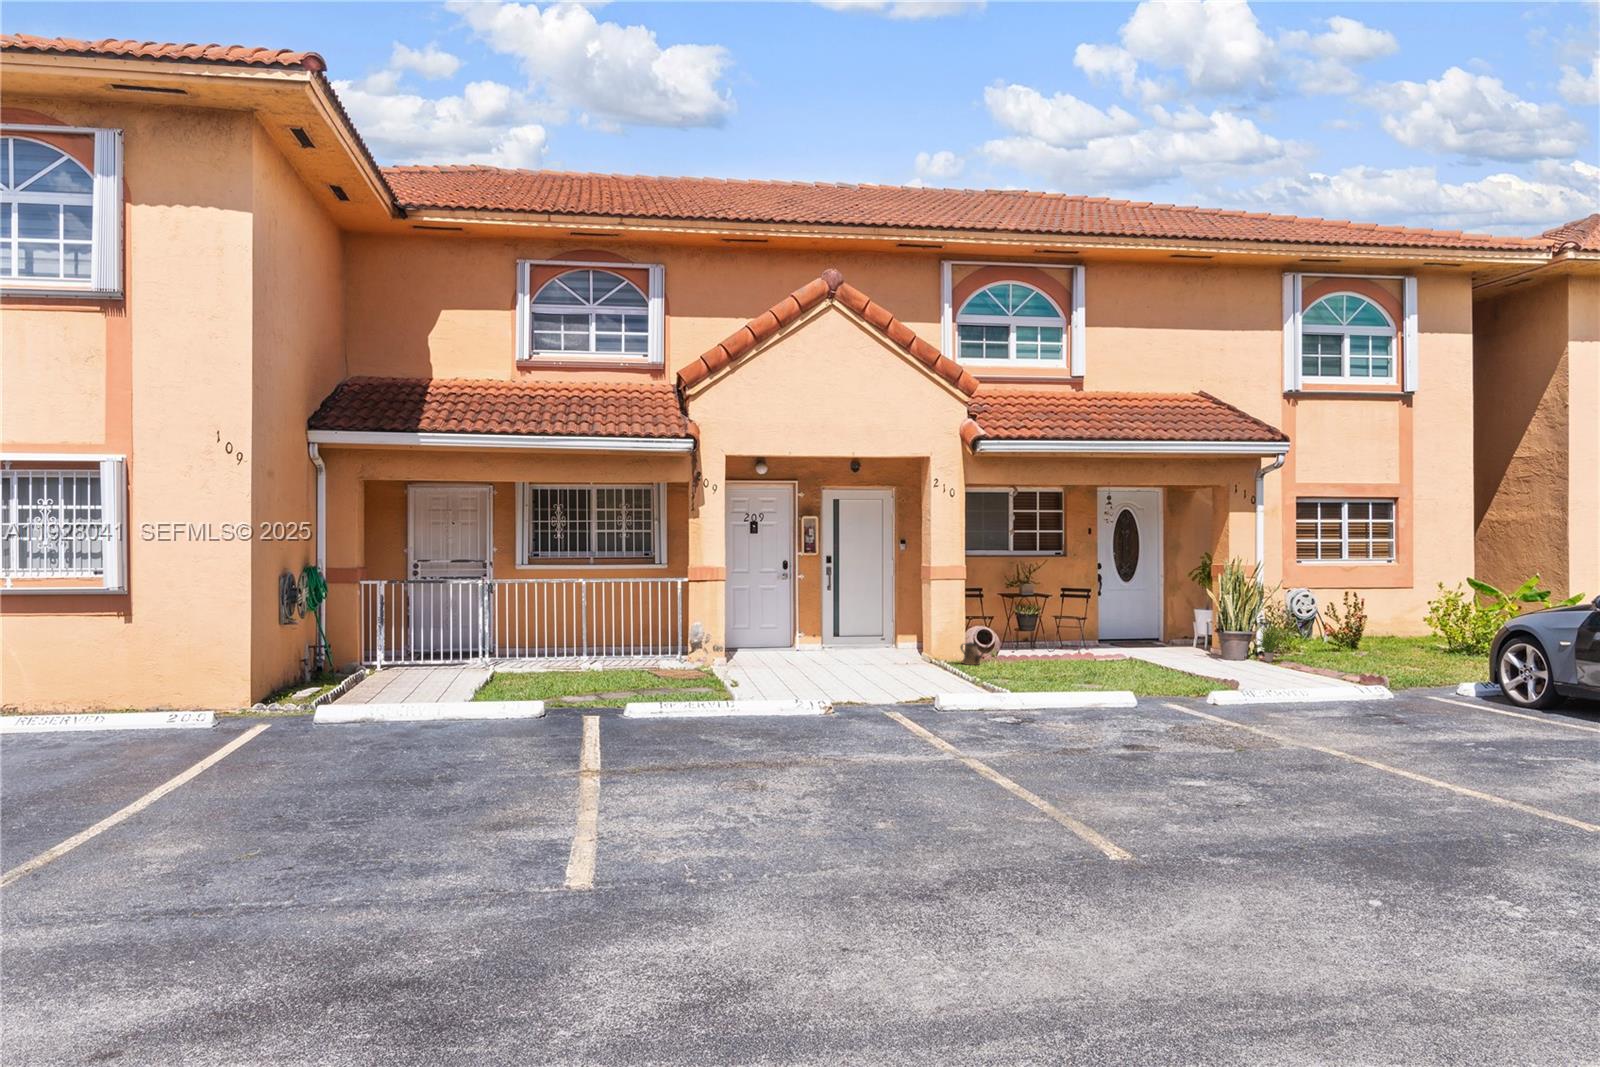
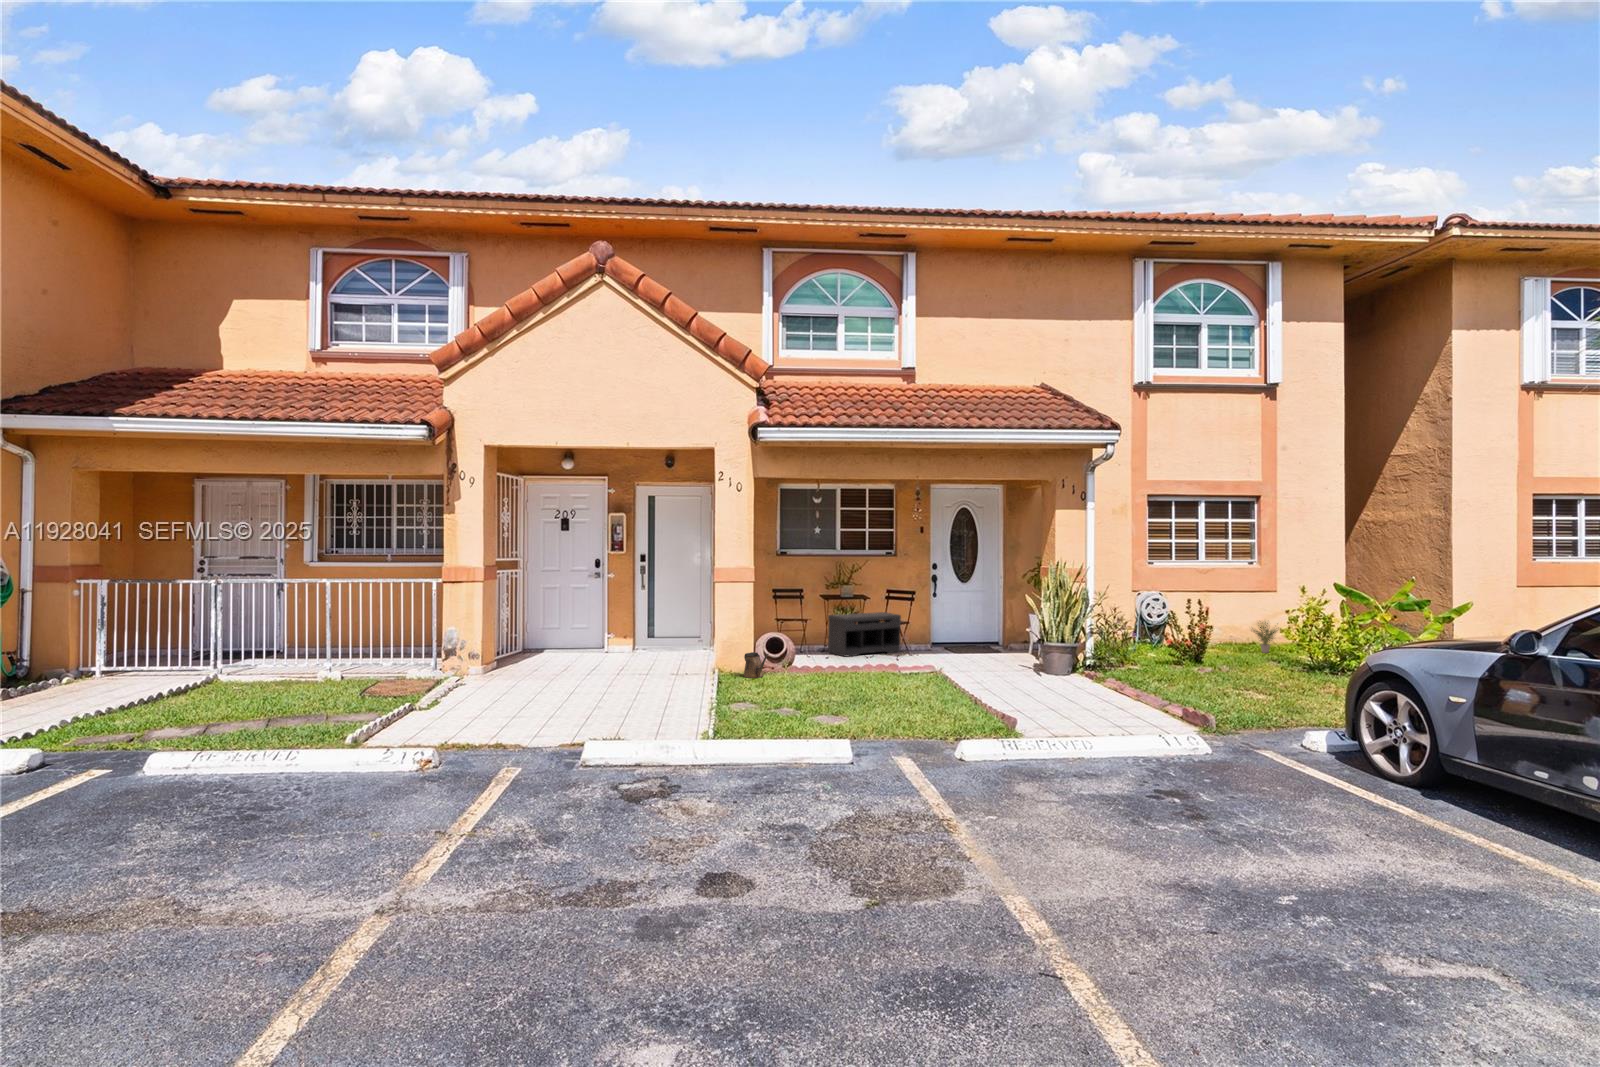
bench: none [1008,609,1075,650] -> present [828,612,901,657]
potted plant: present [1259,628,1281,662] -> present [1254,622,1278,653]

